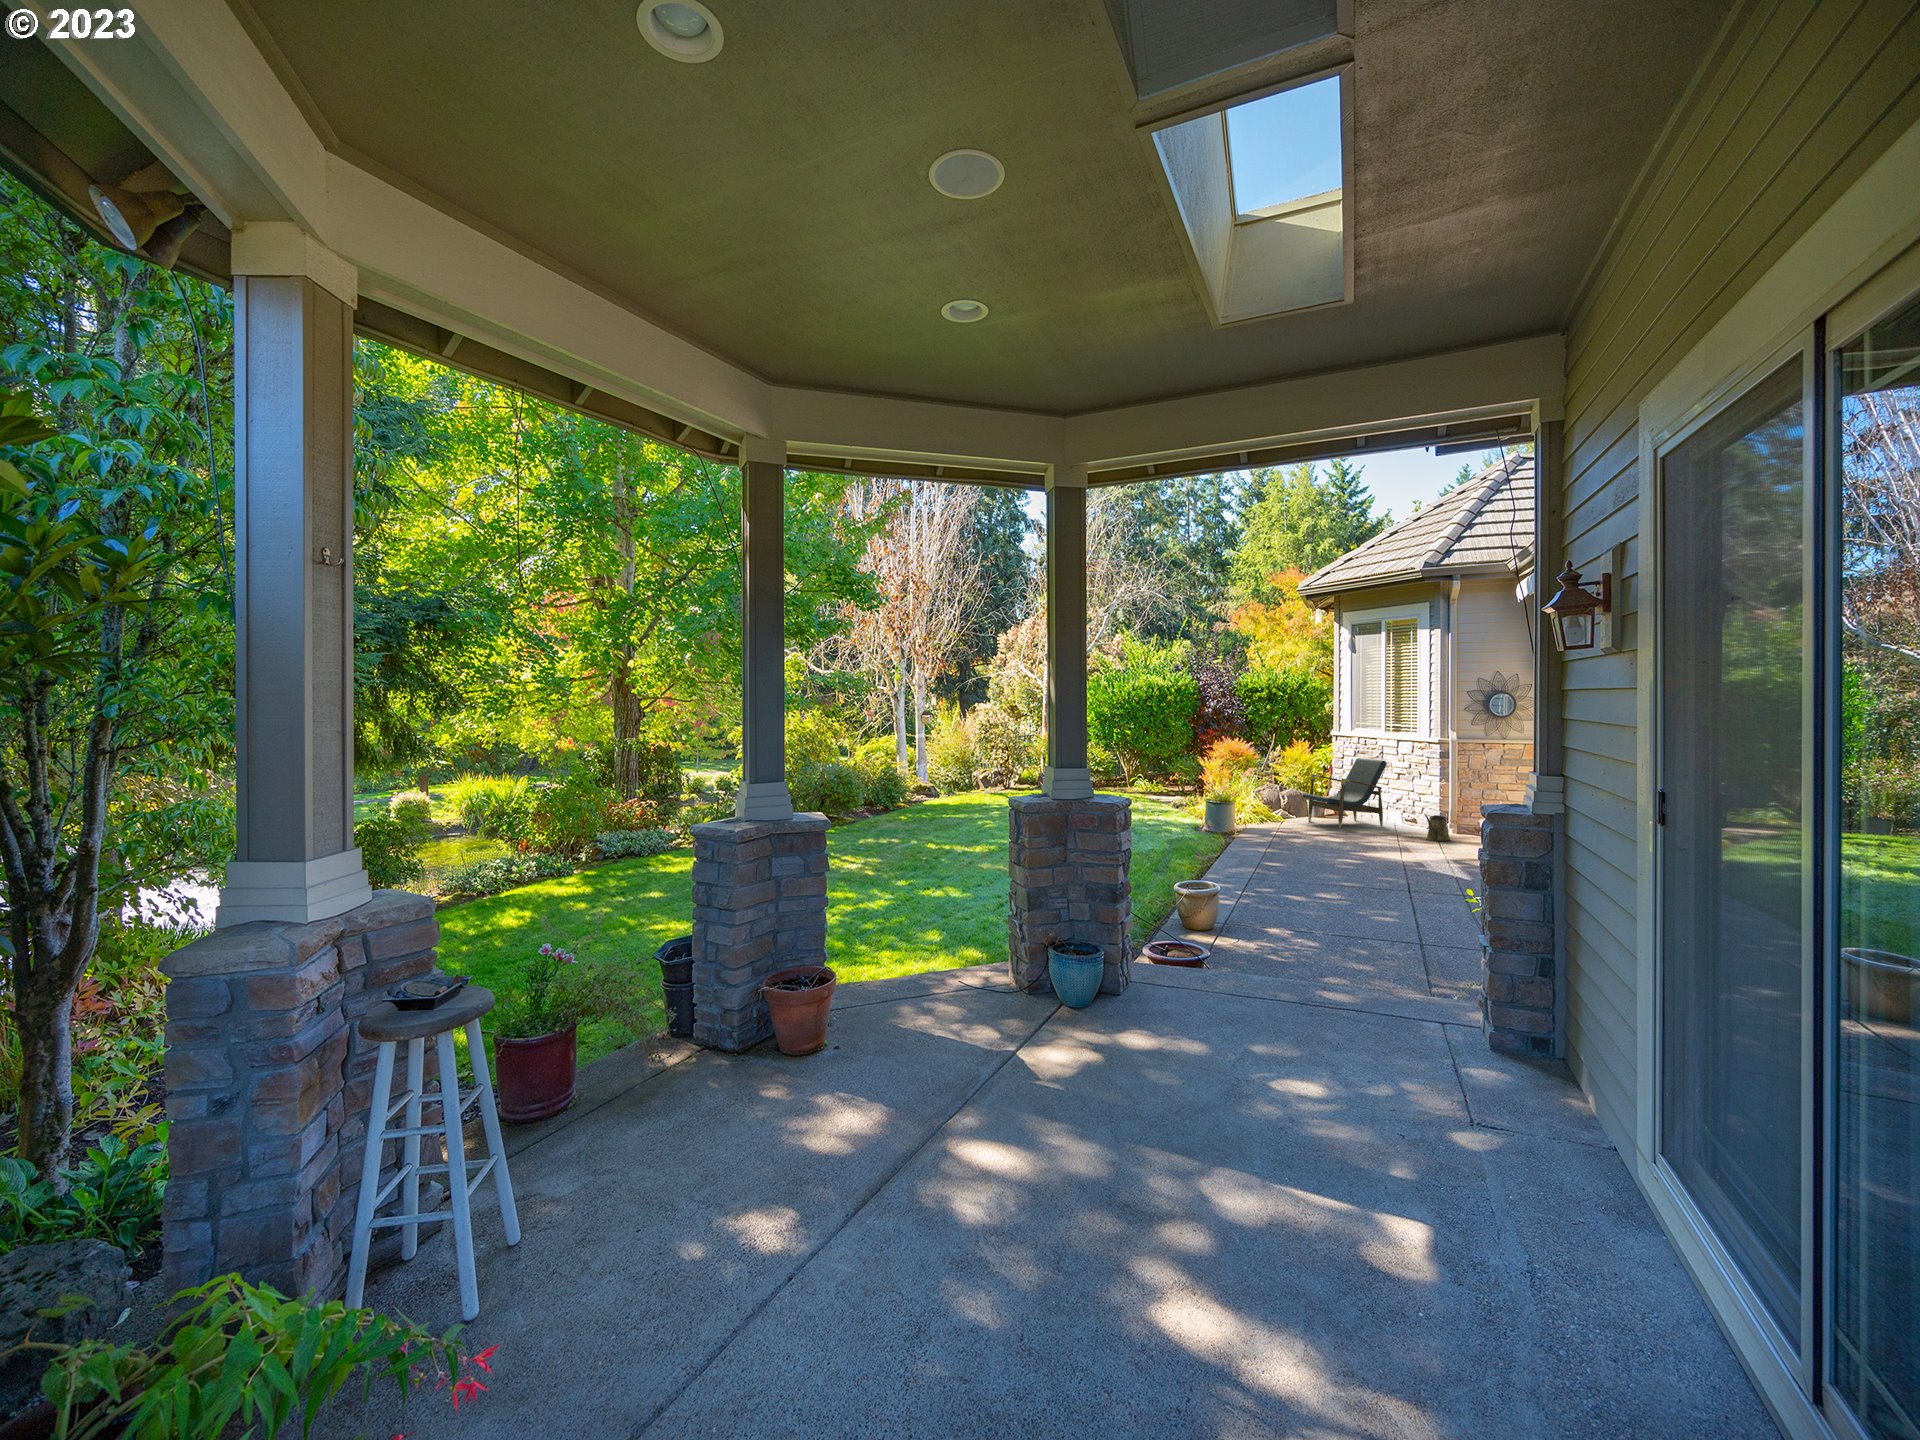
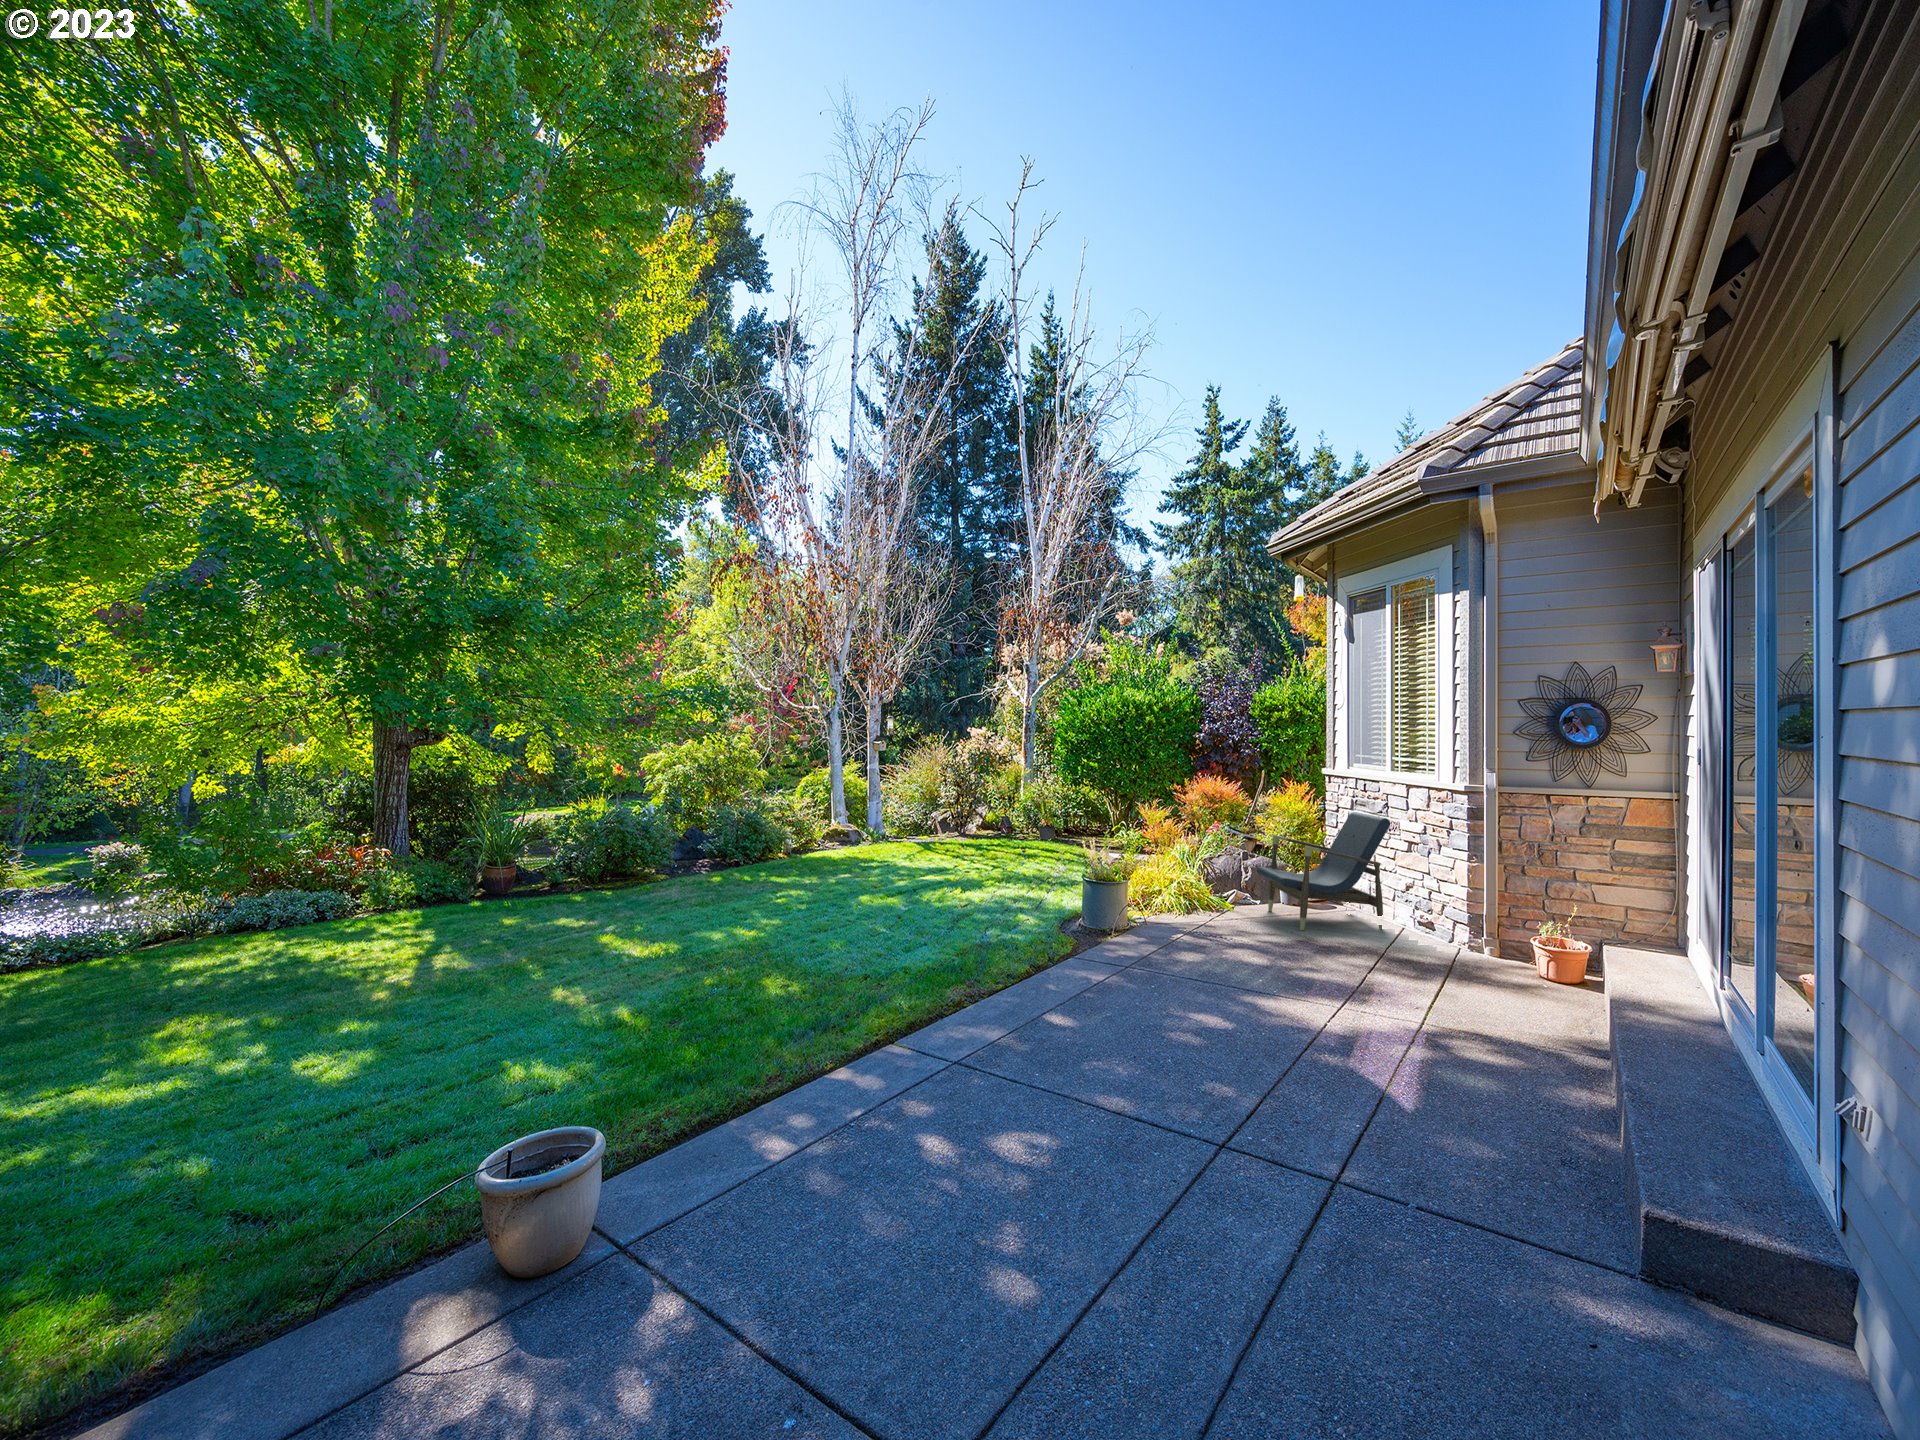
watering can: present [1425,815,1450,841] -> none [1425,923,1482,973]

